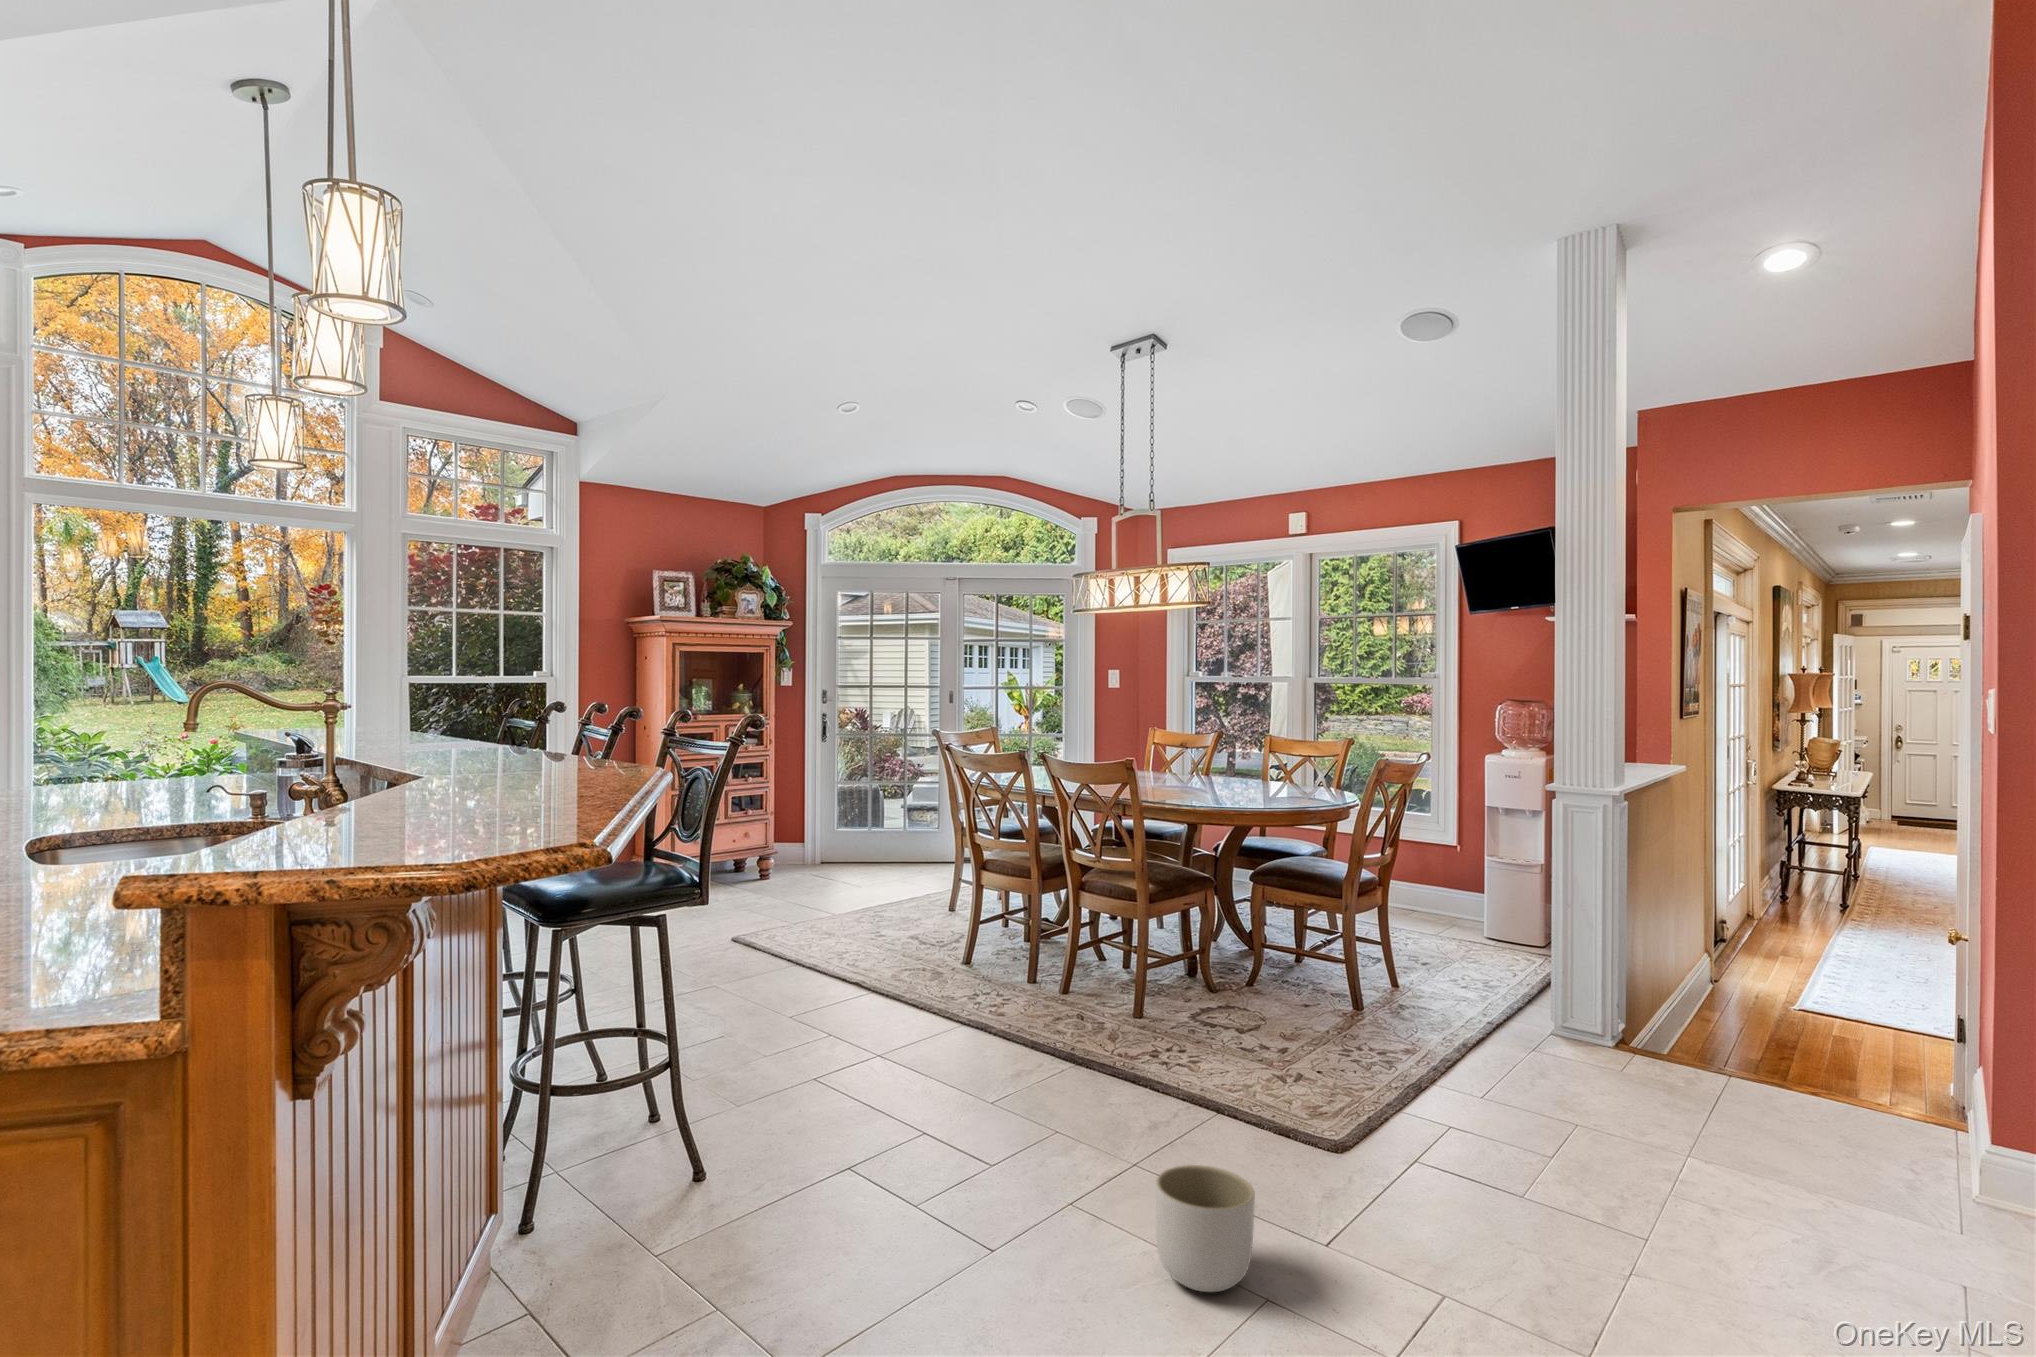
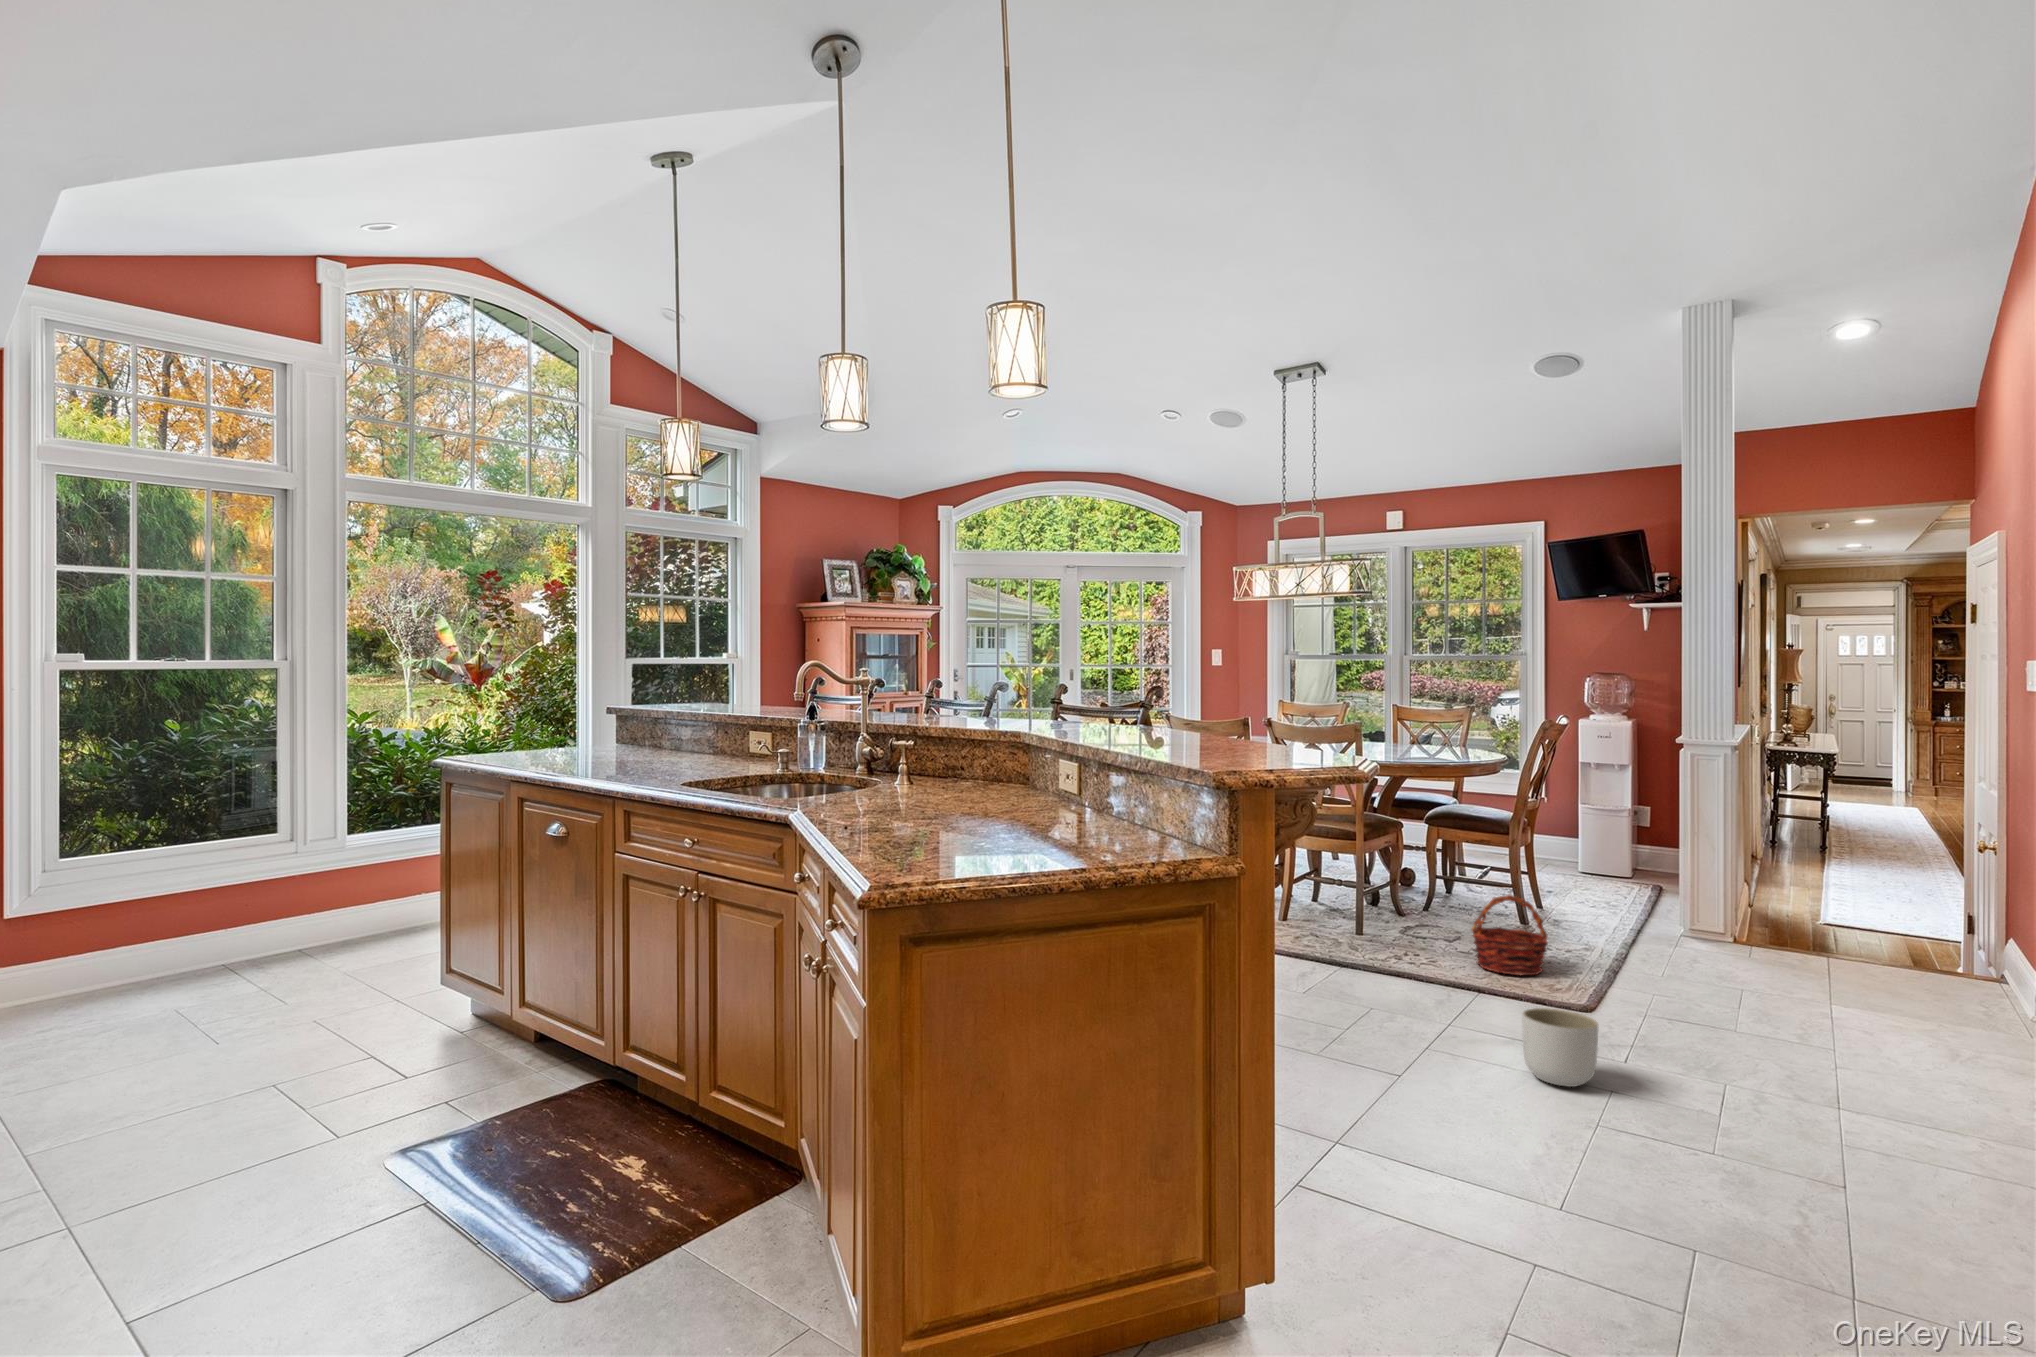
basket: none [1232,981,1329,1093] -> present [1472,895,1548,975]

